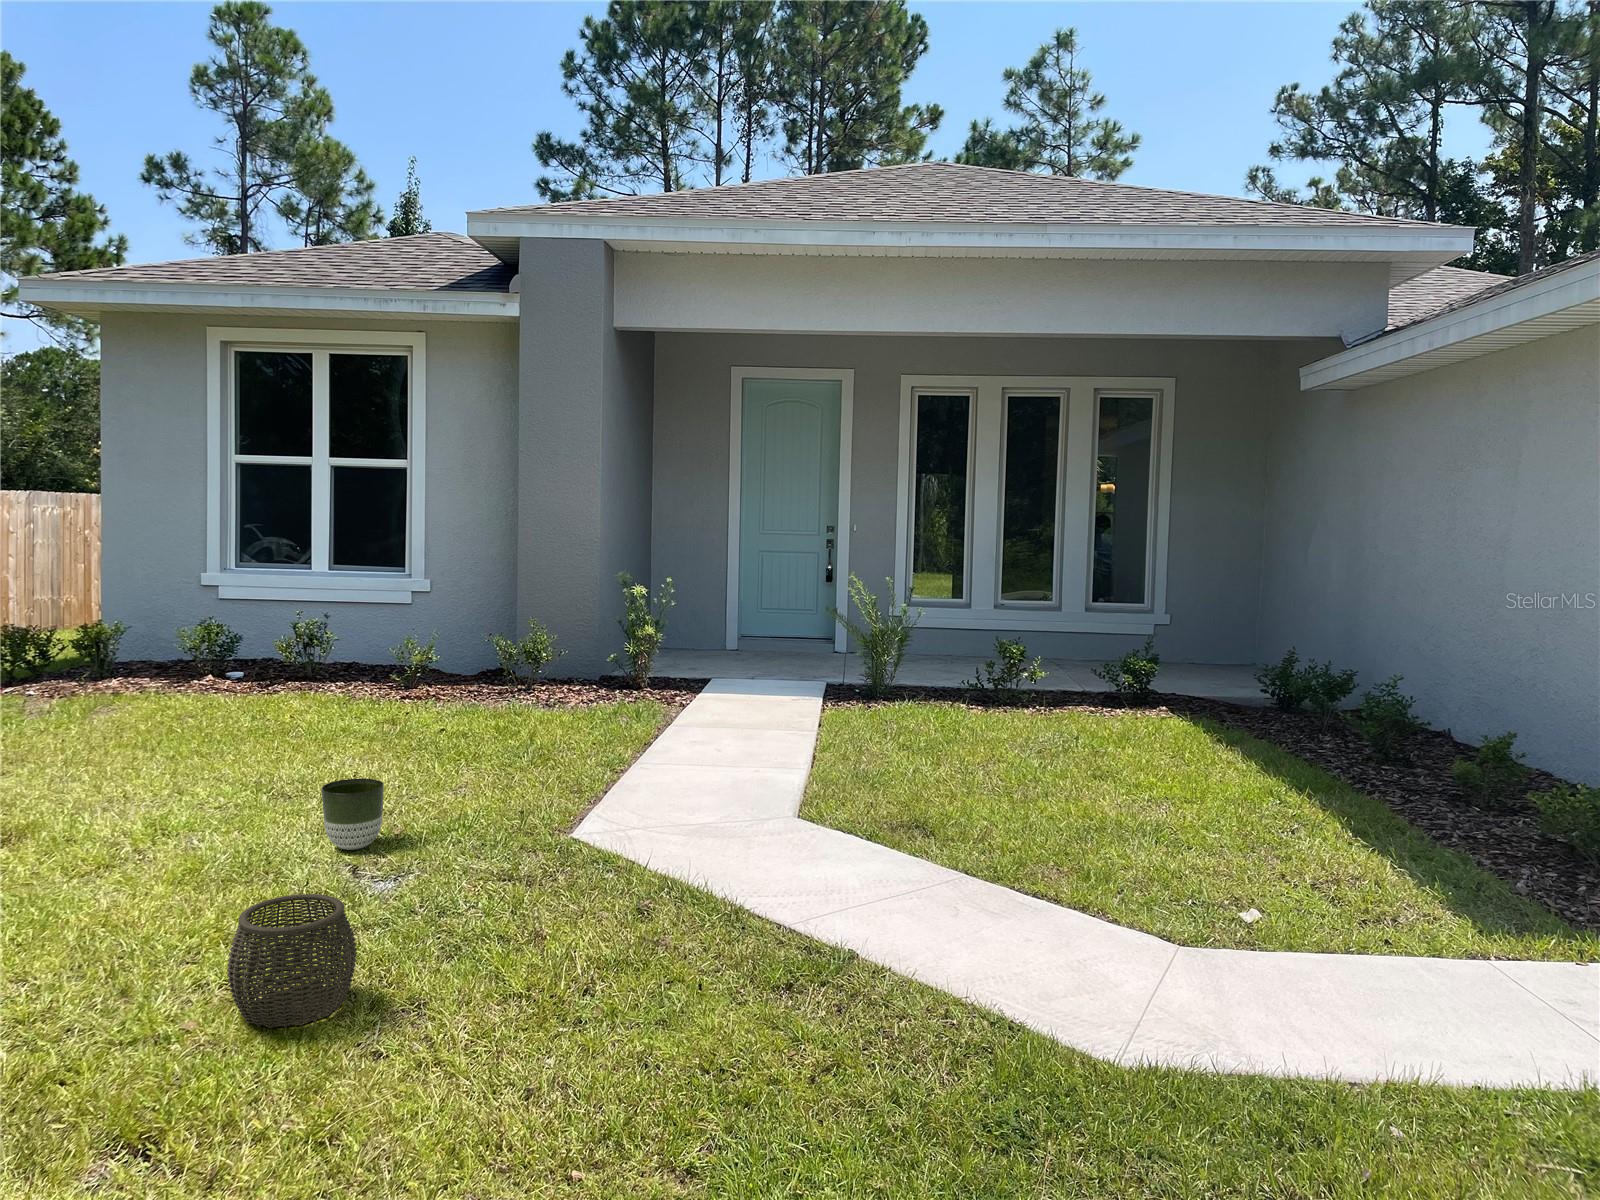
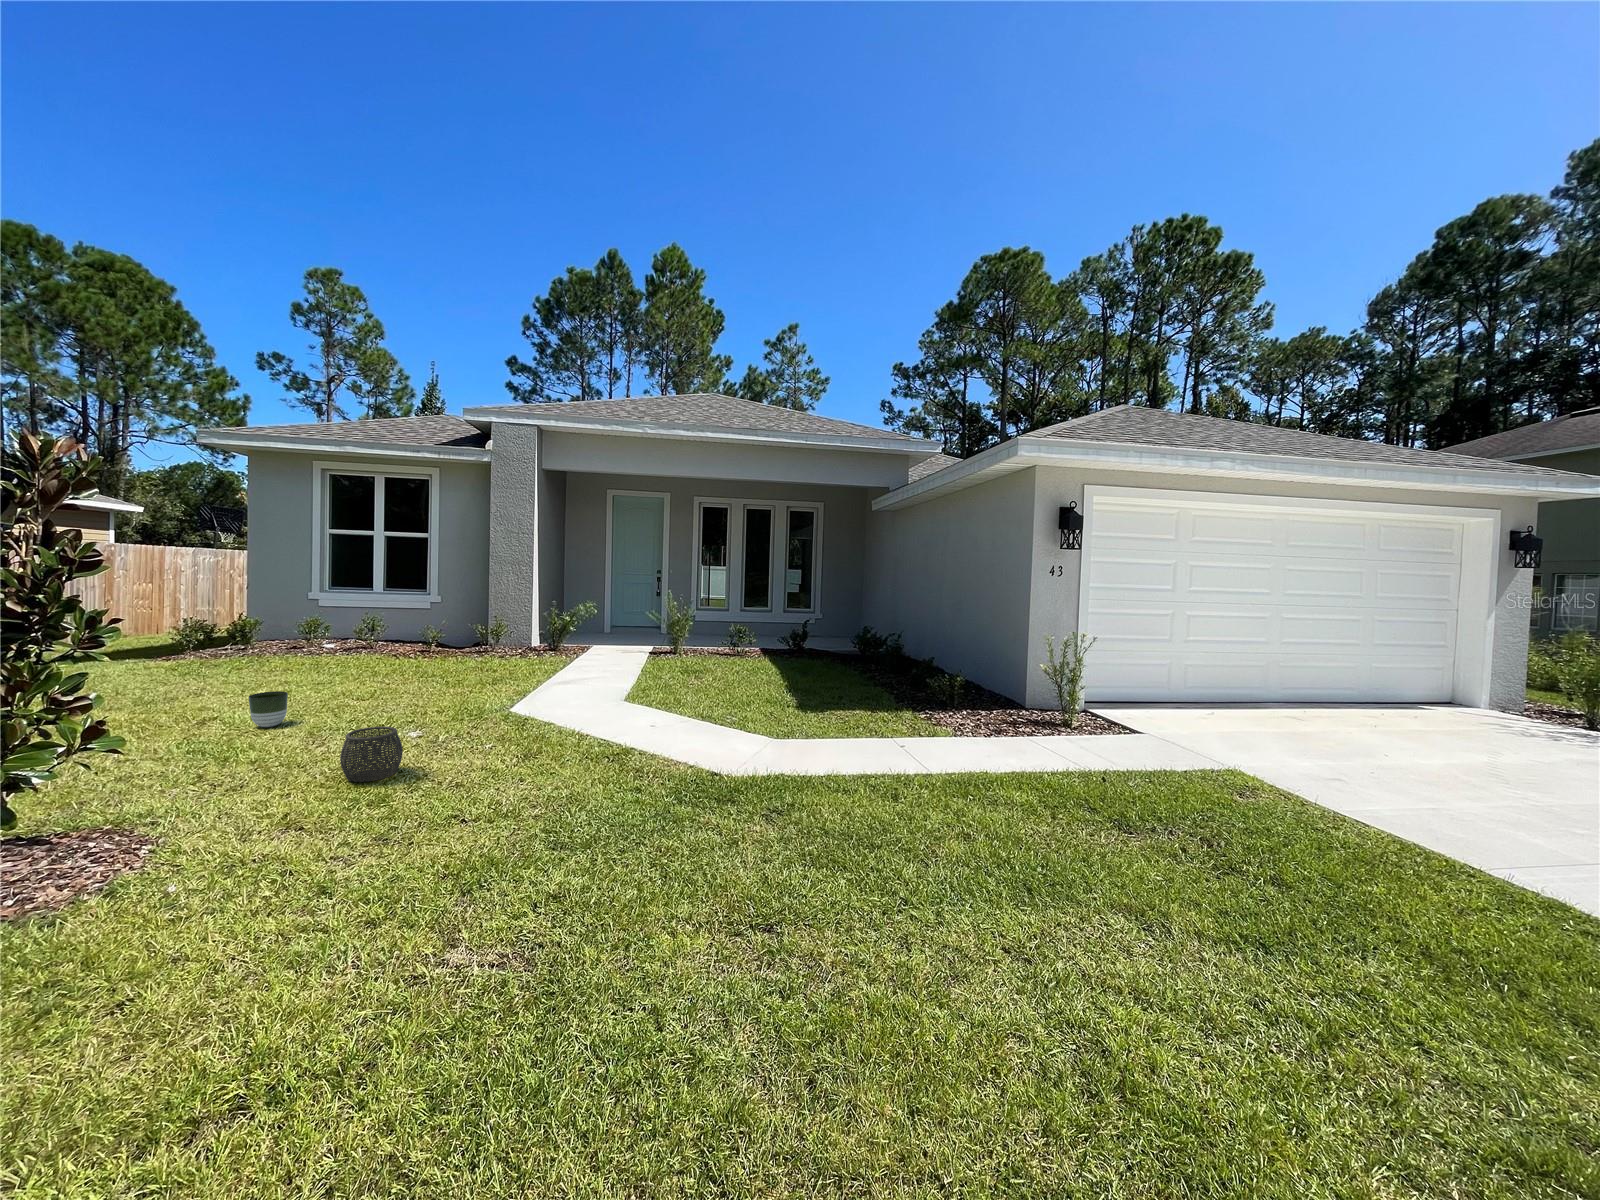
planter: present [322,778,384,850] -> present [249,691,288,727]

